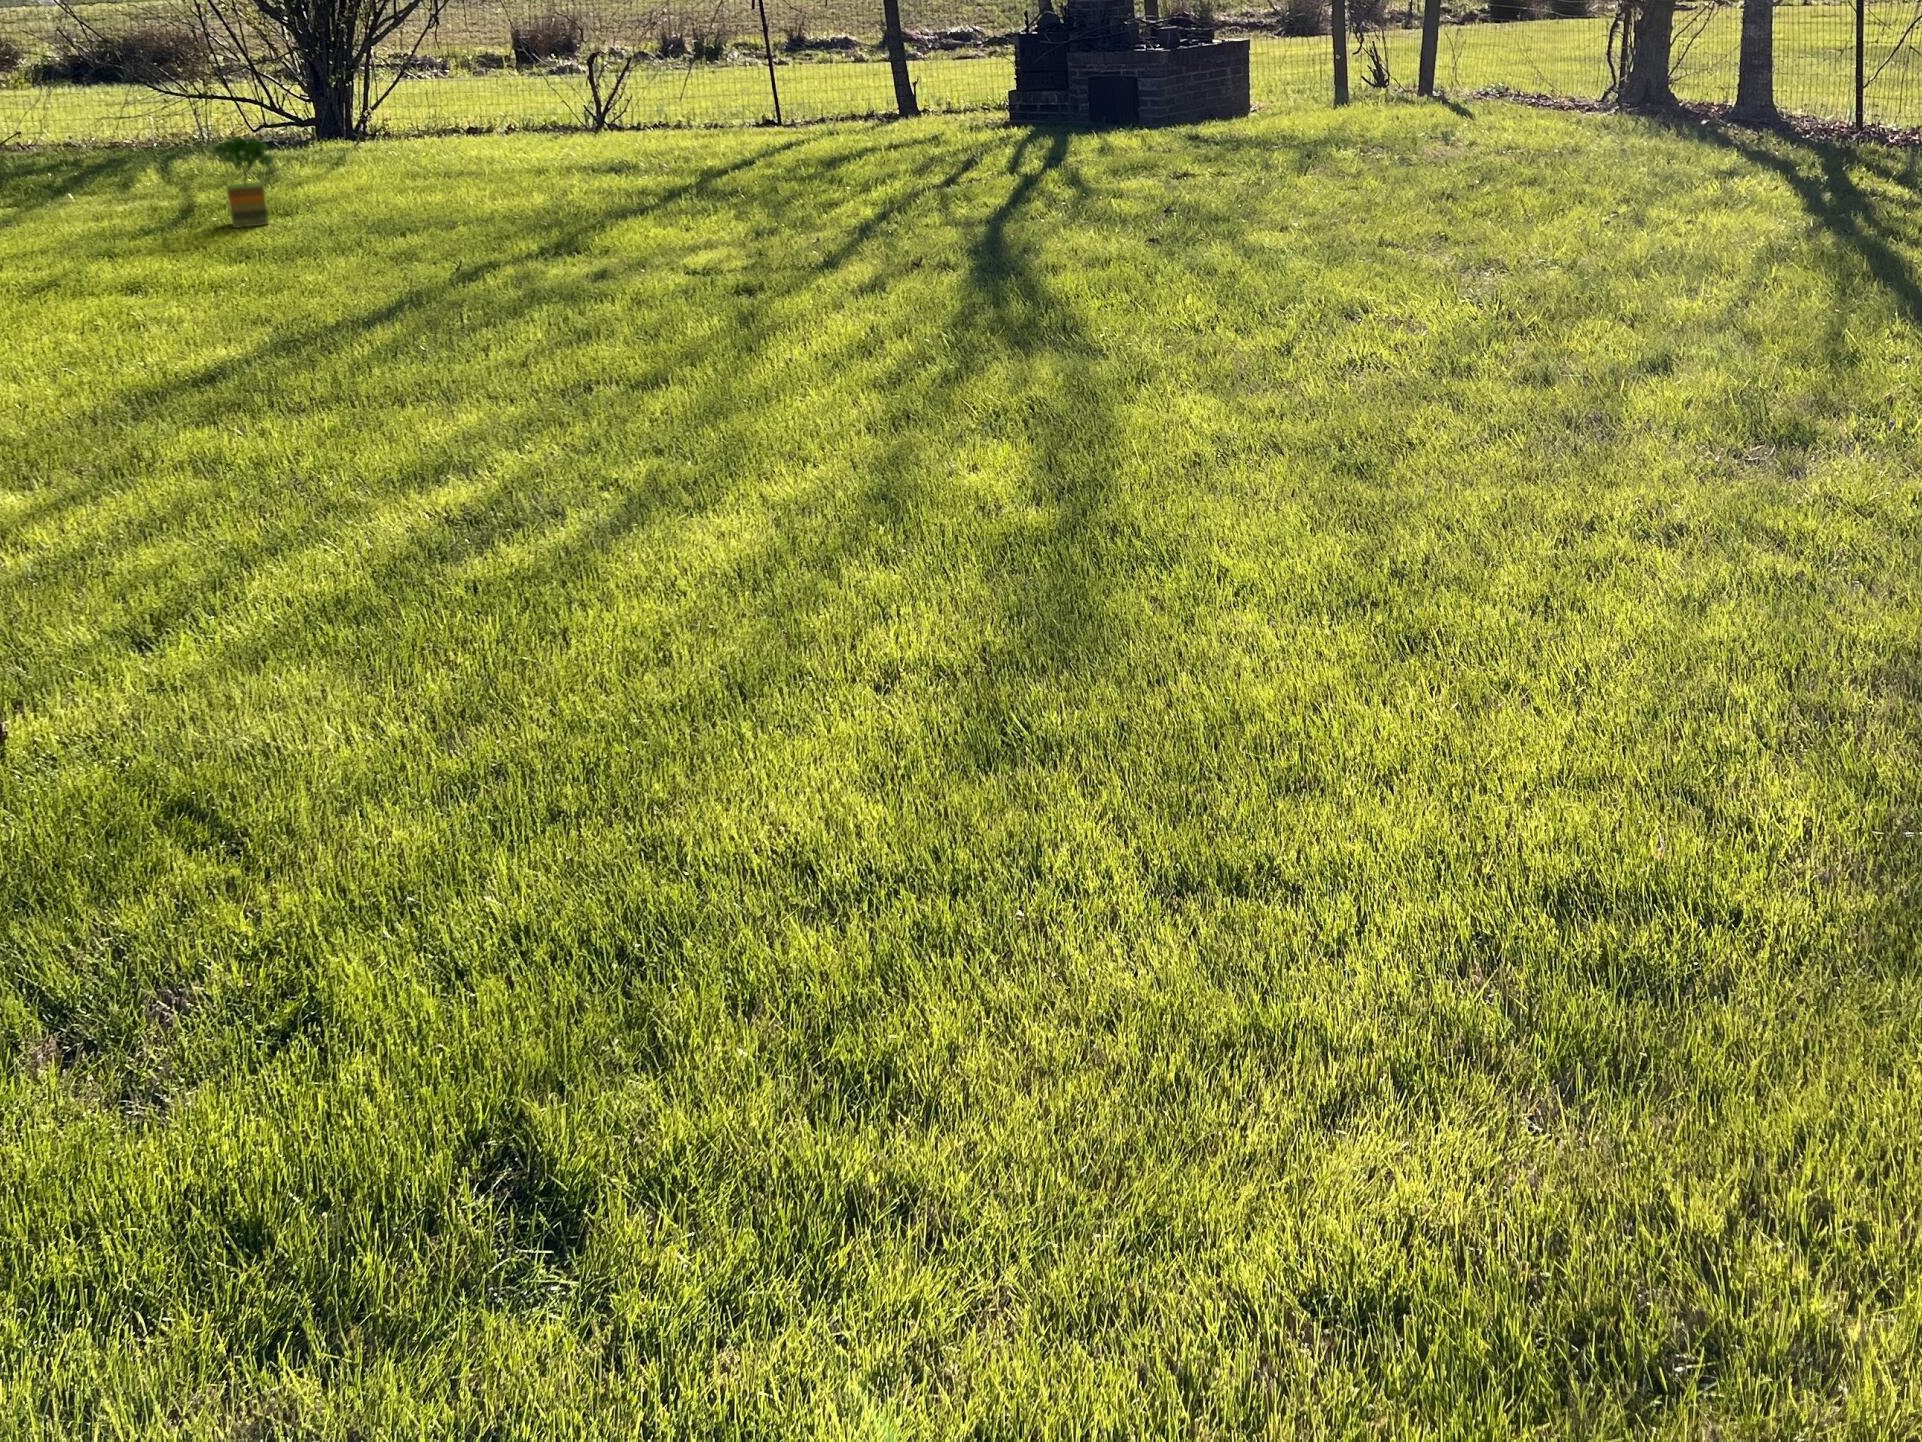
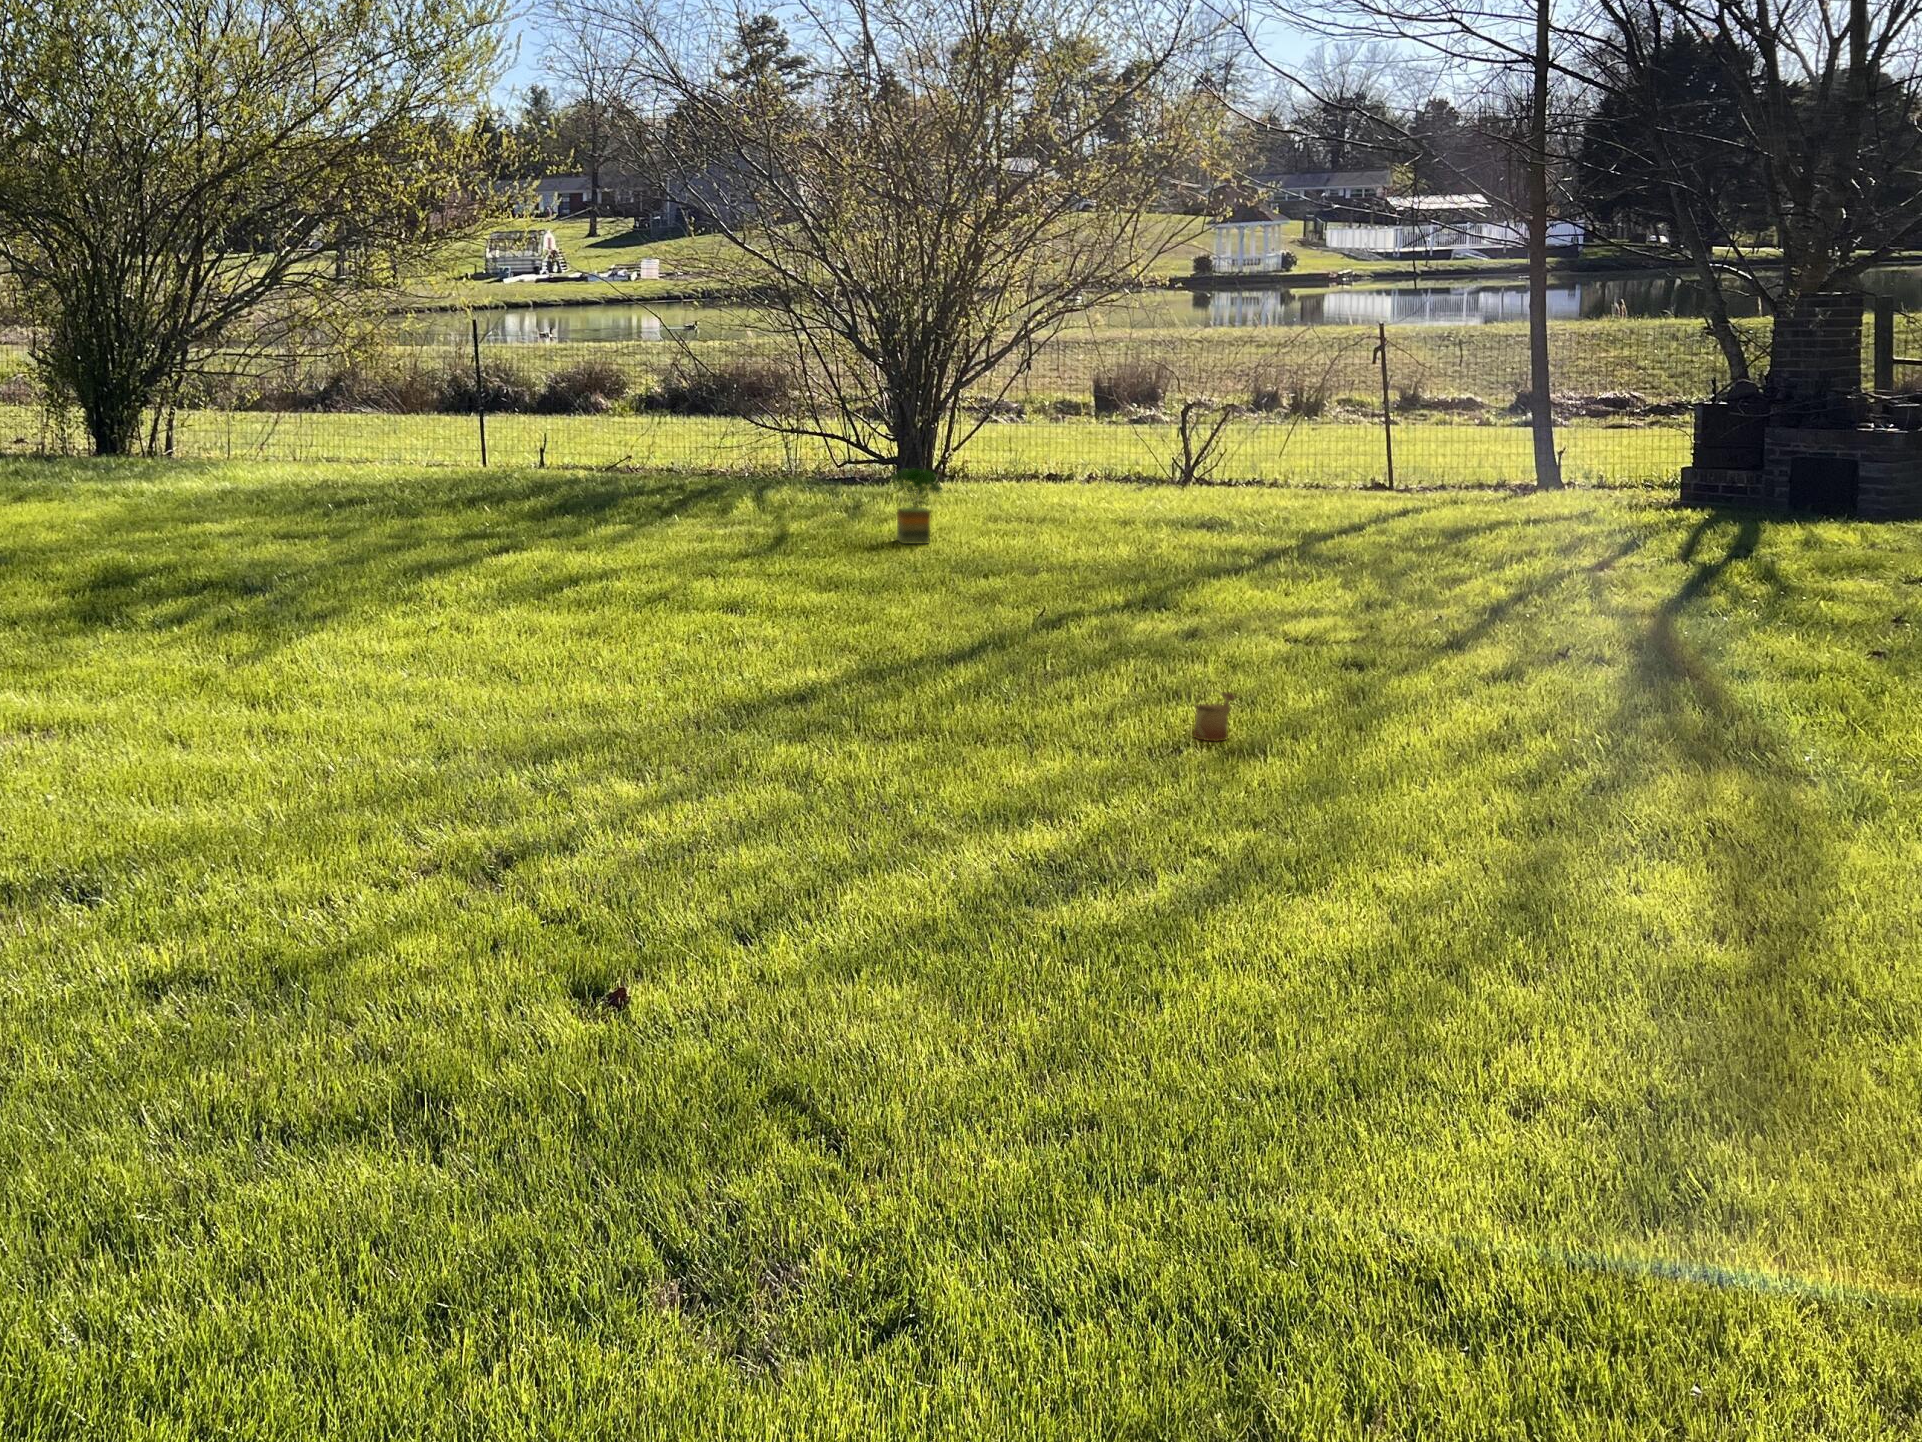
watering can: none [415,445,483,526] -> present [1193,692,1236,741]

